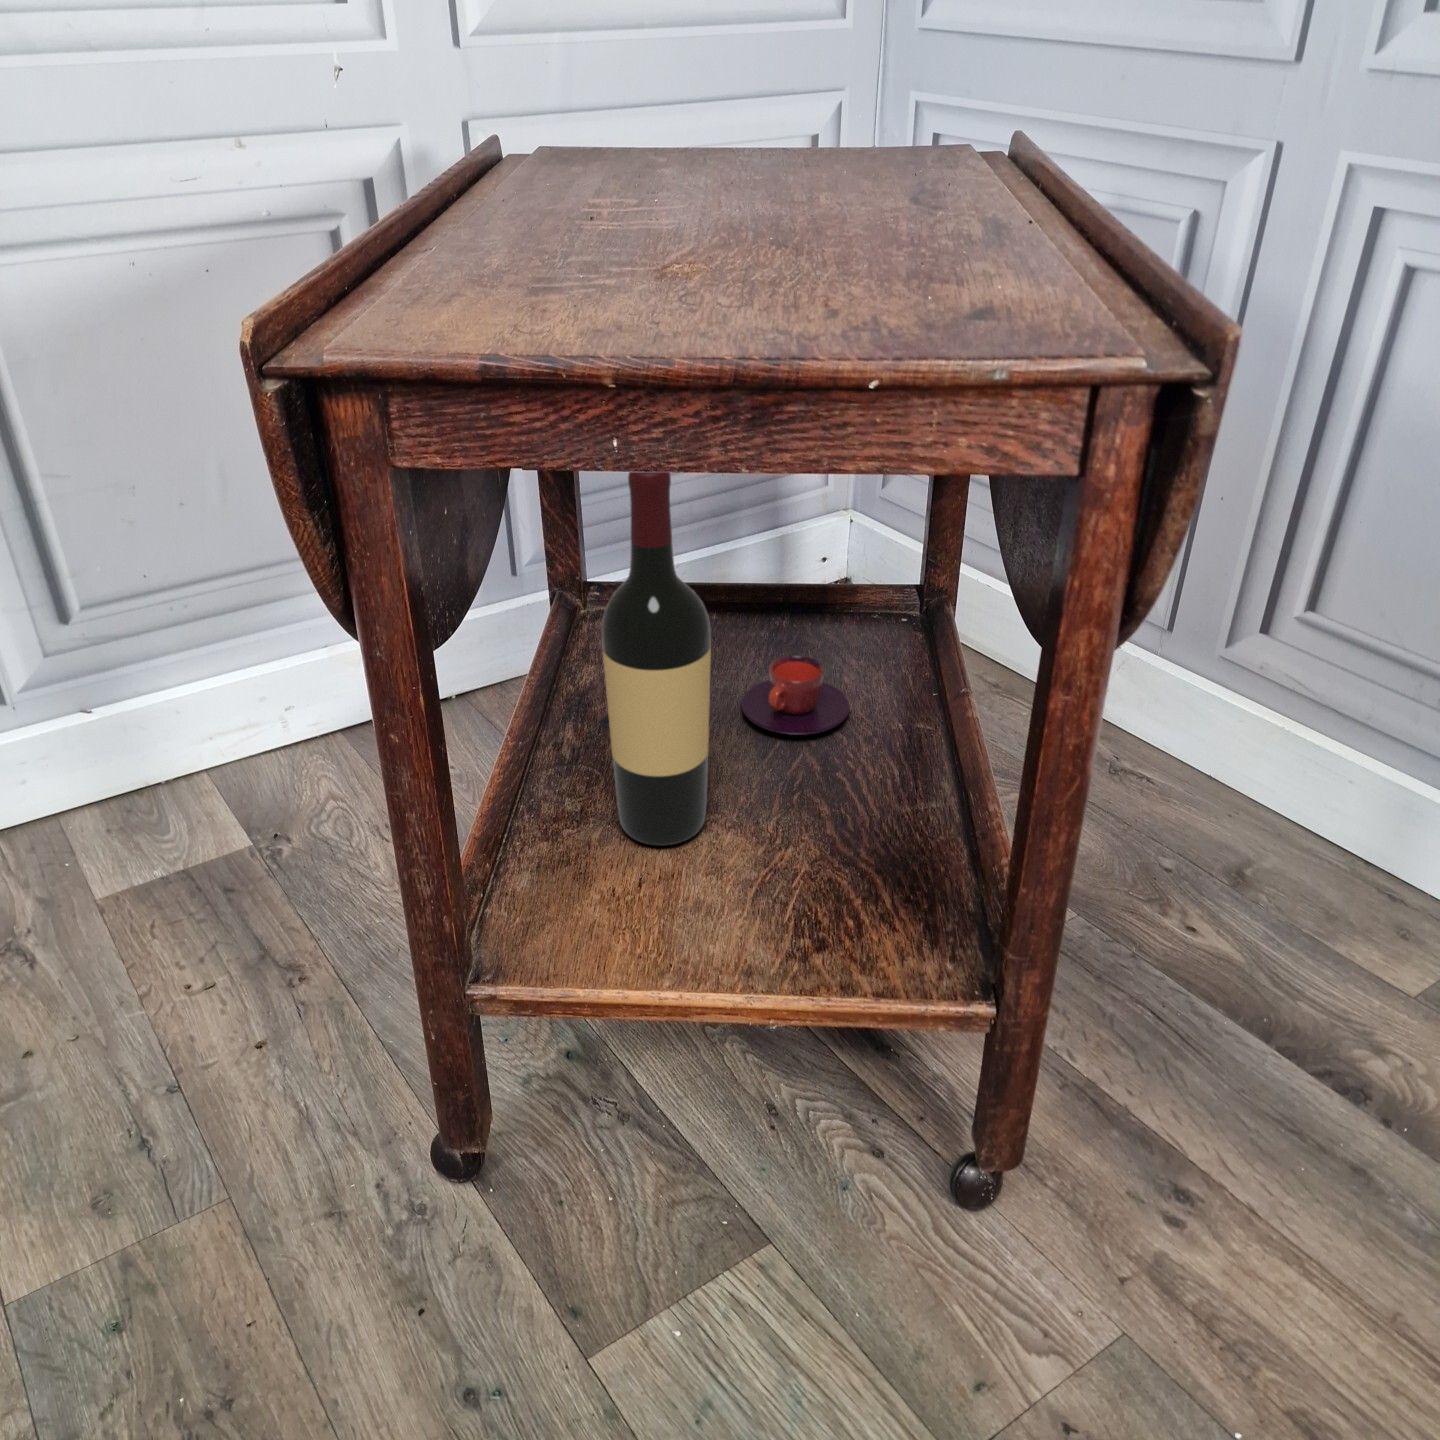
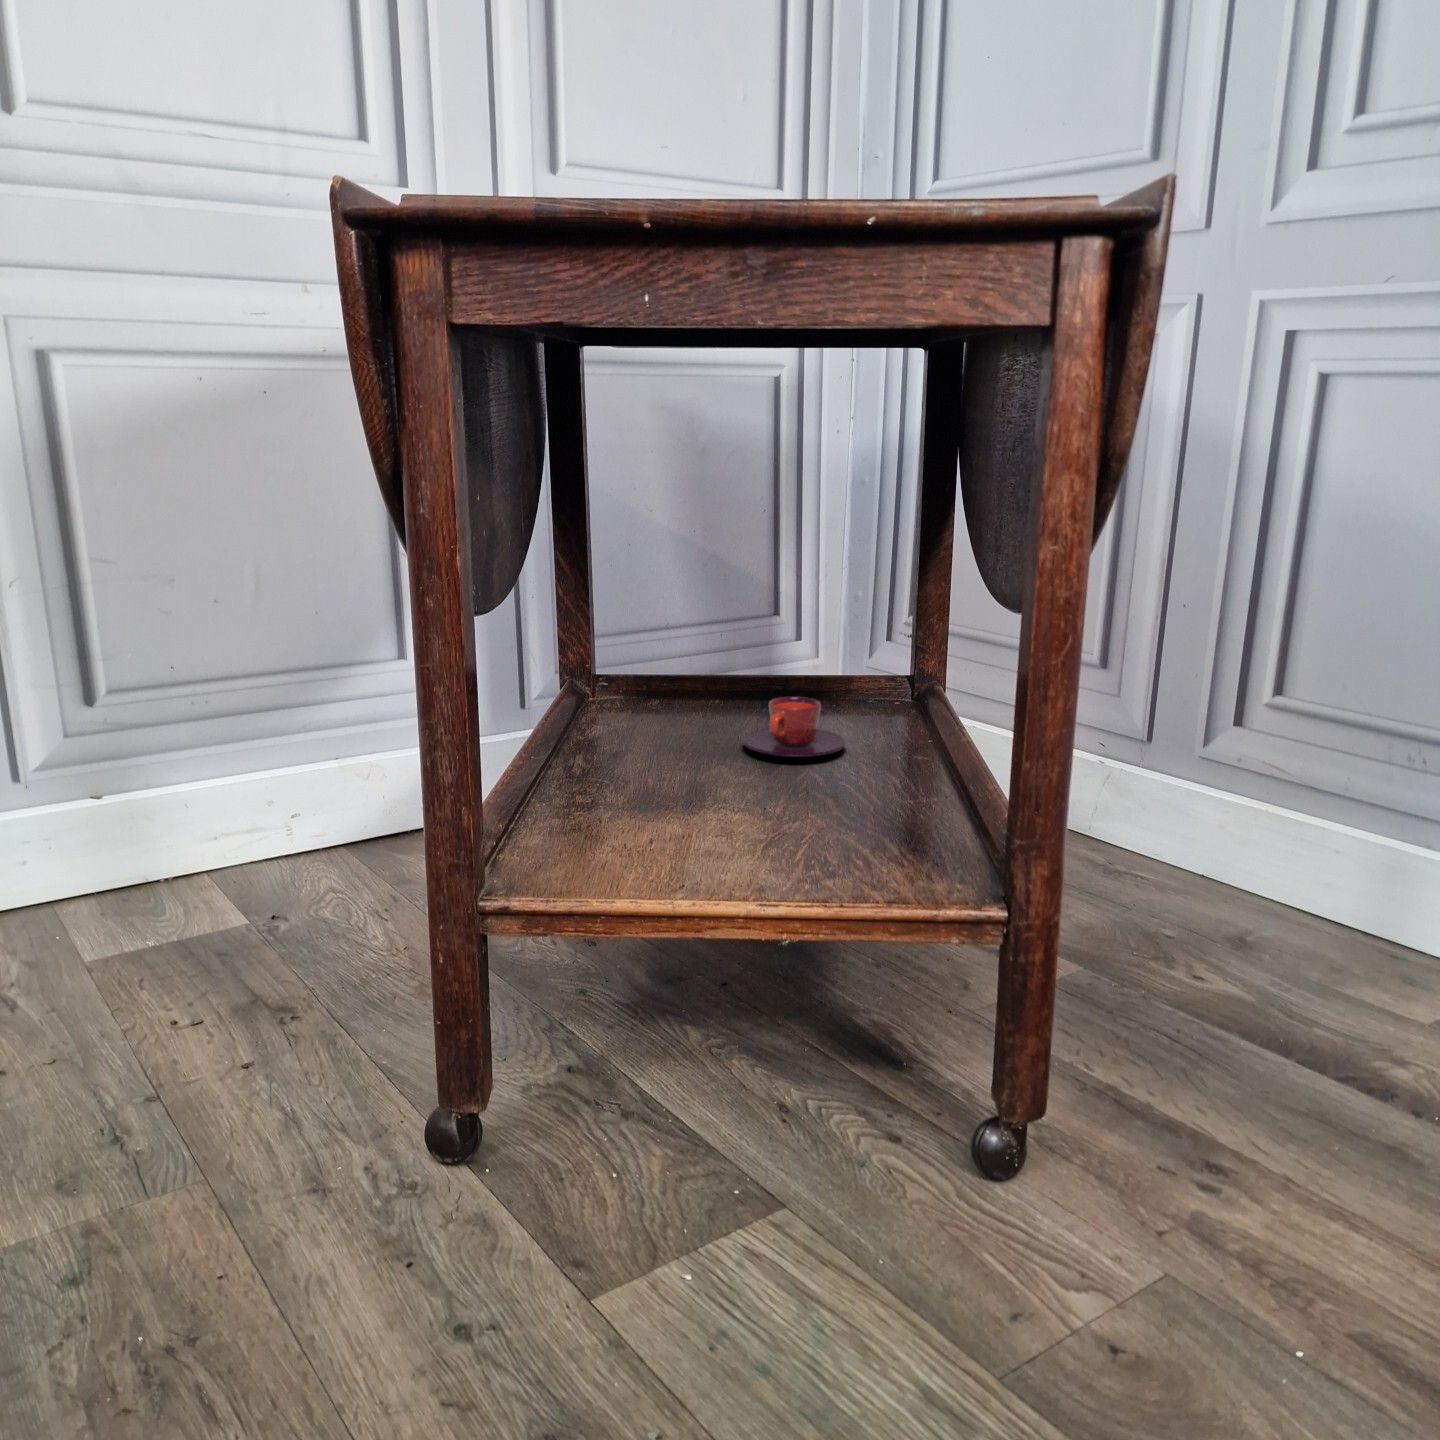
wine bottle: present [602,472,711,845] -> none [619,440,719,819]

